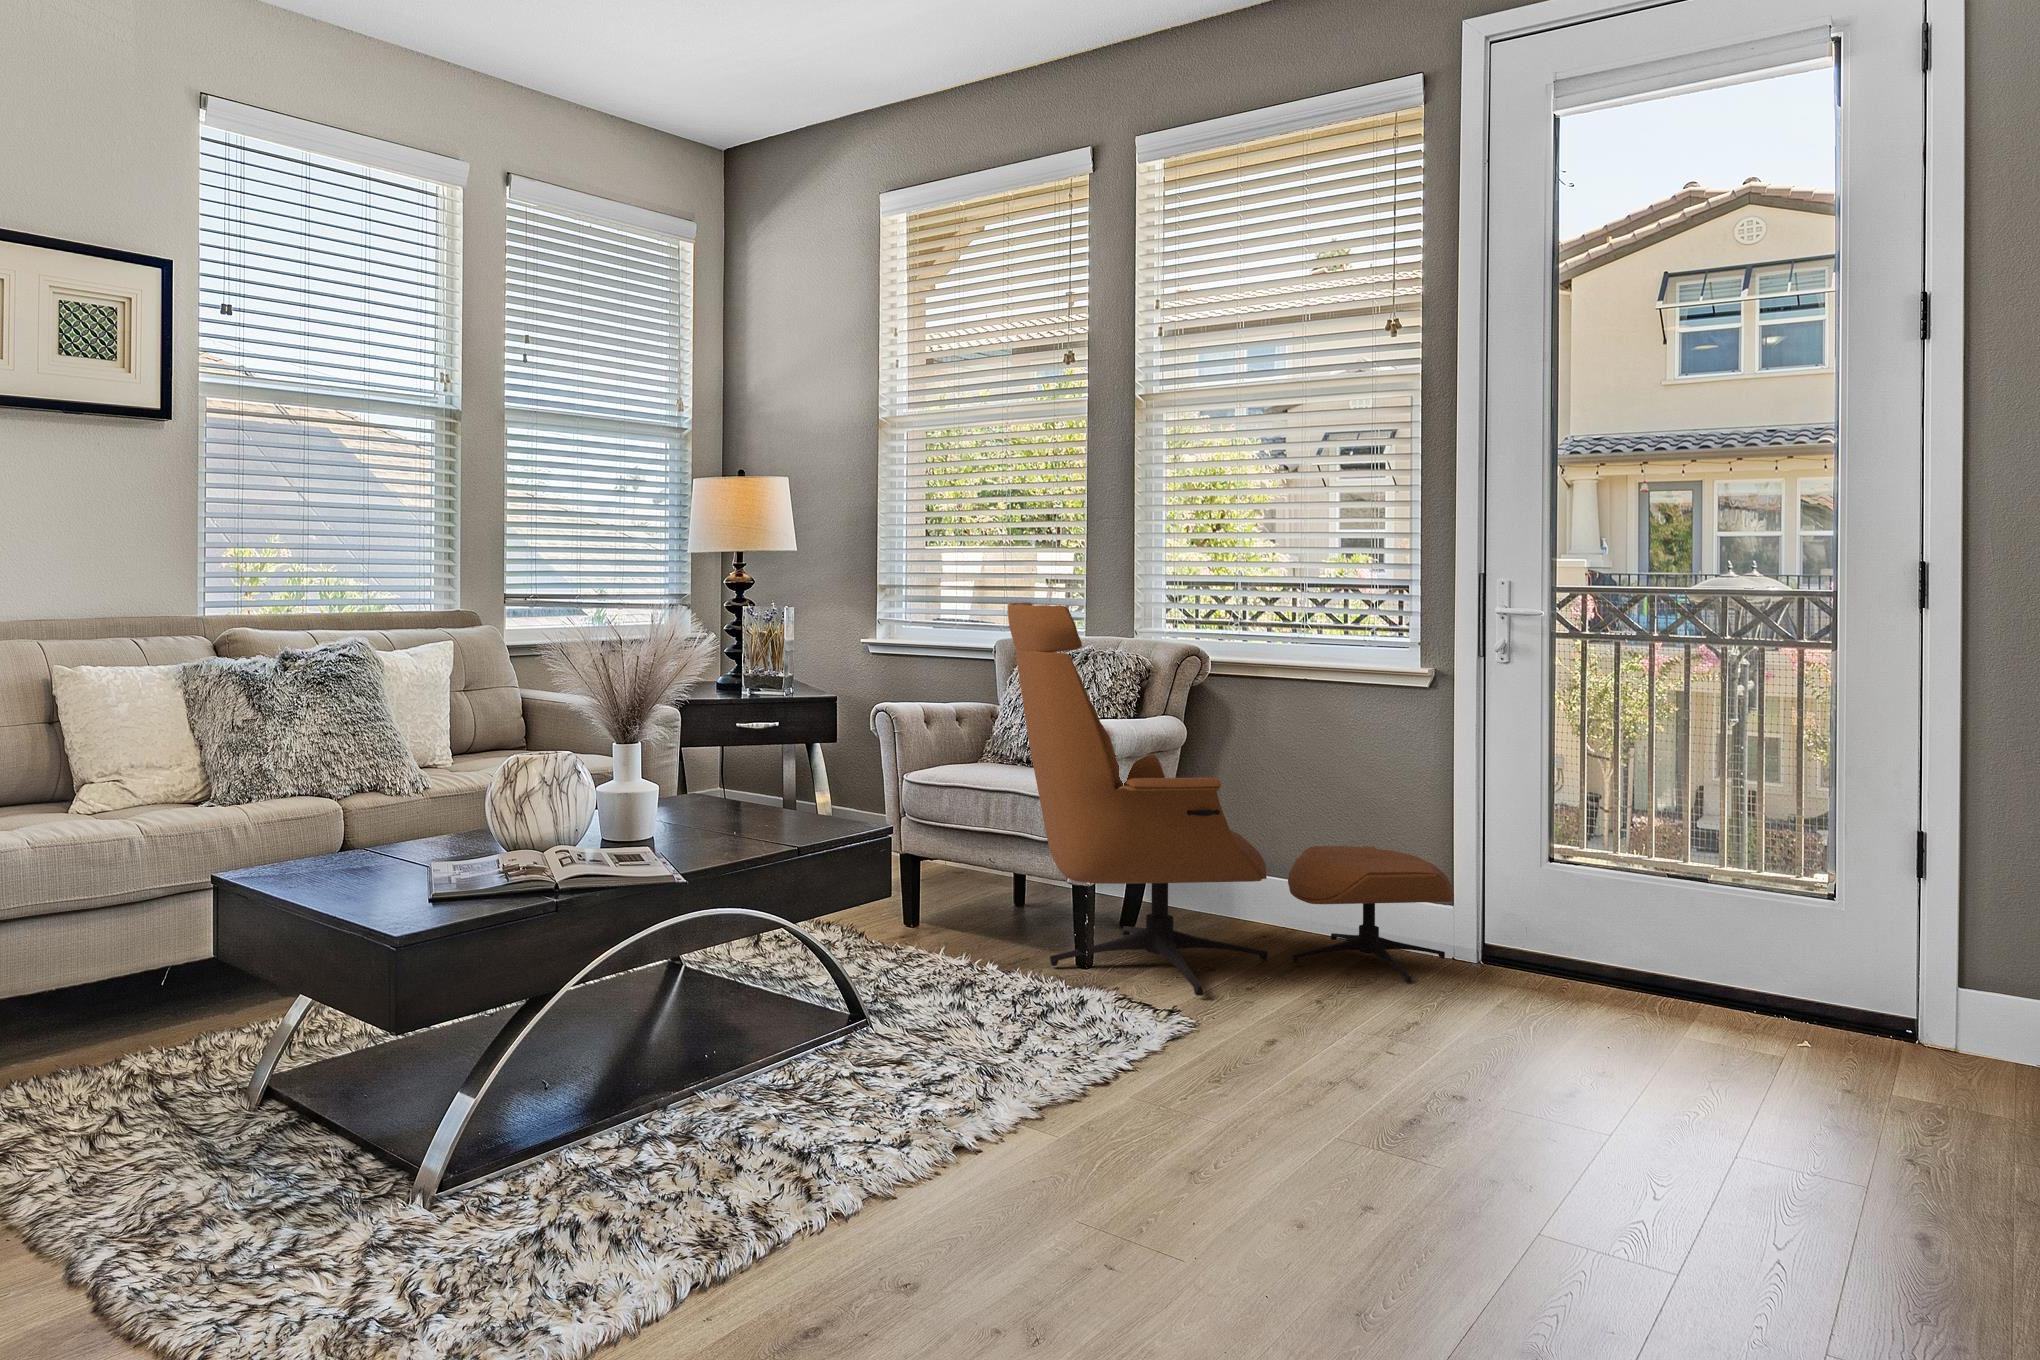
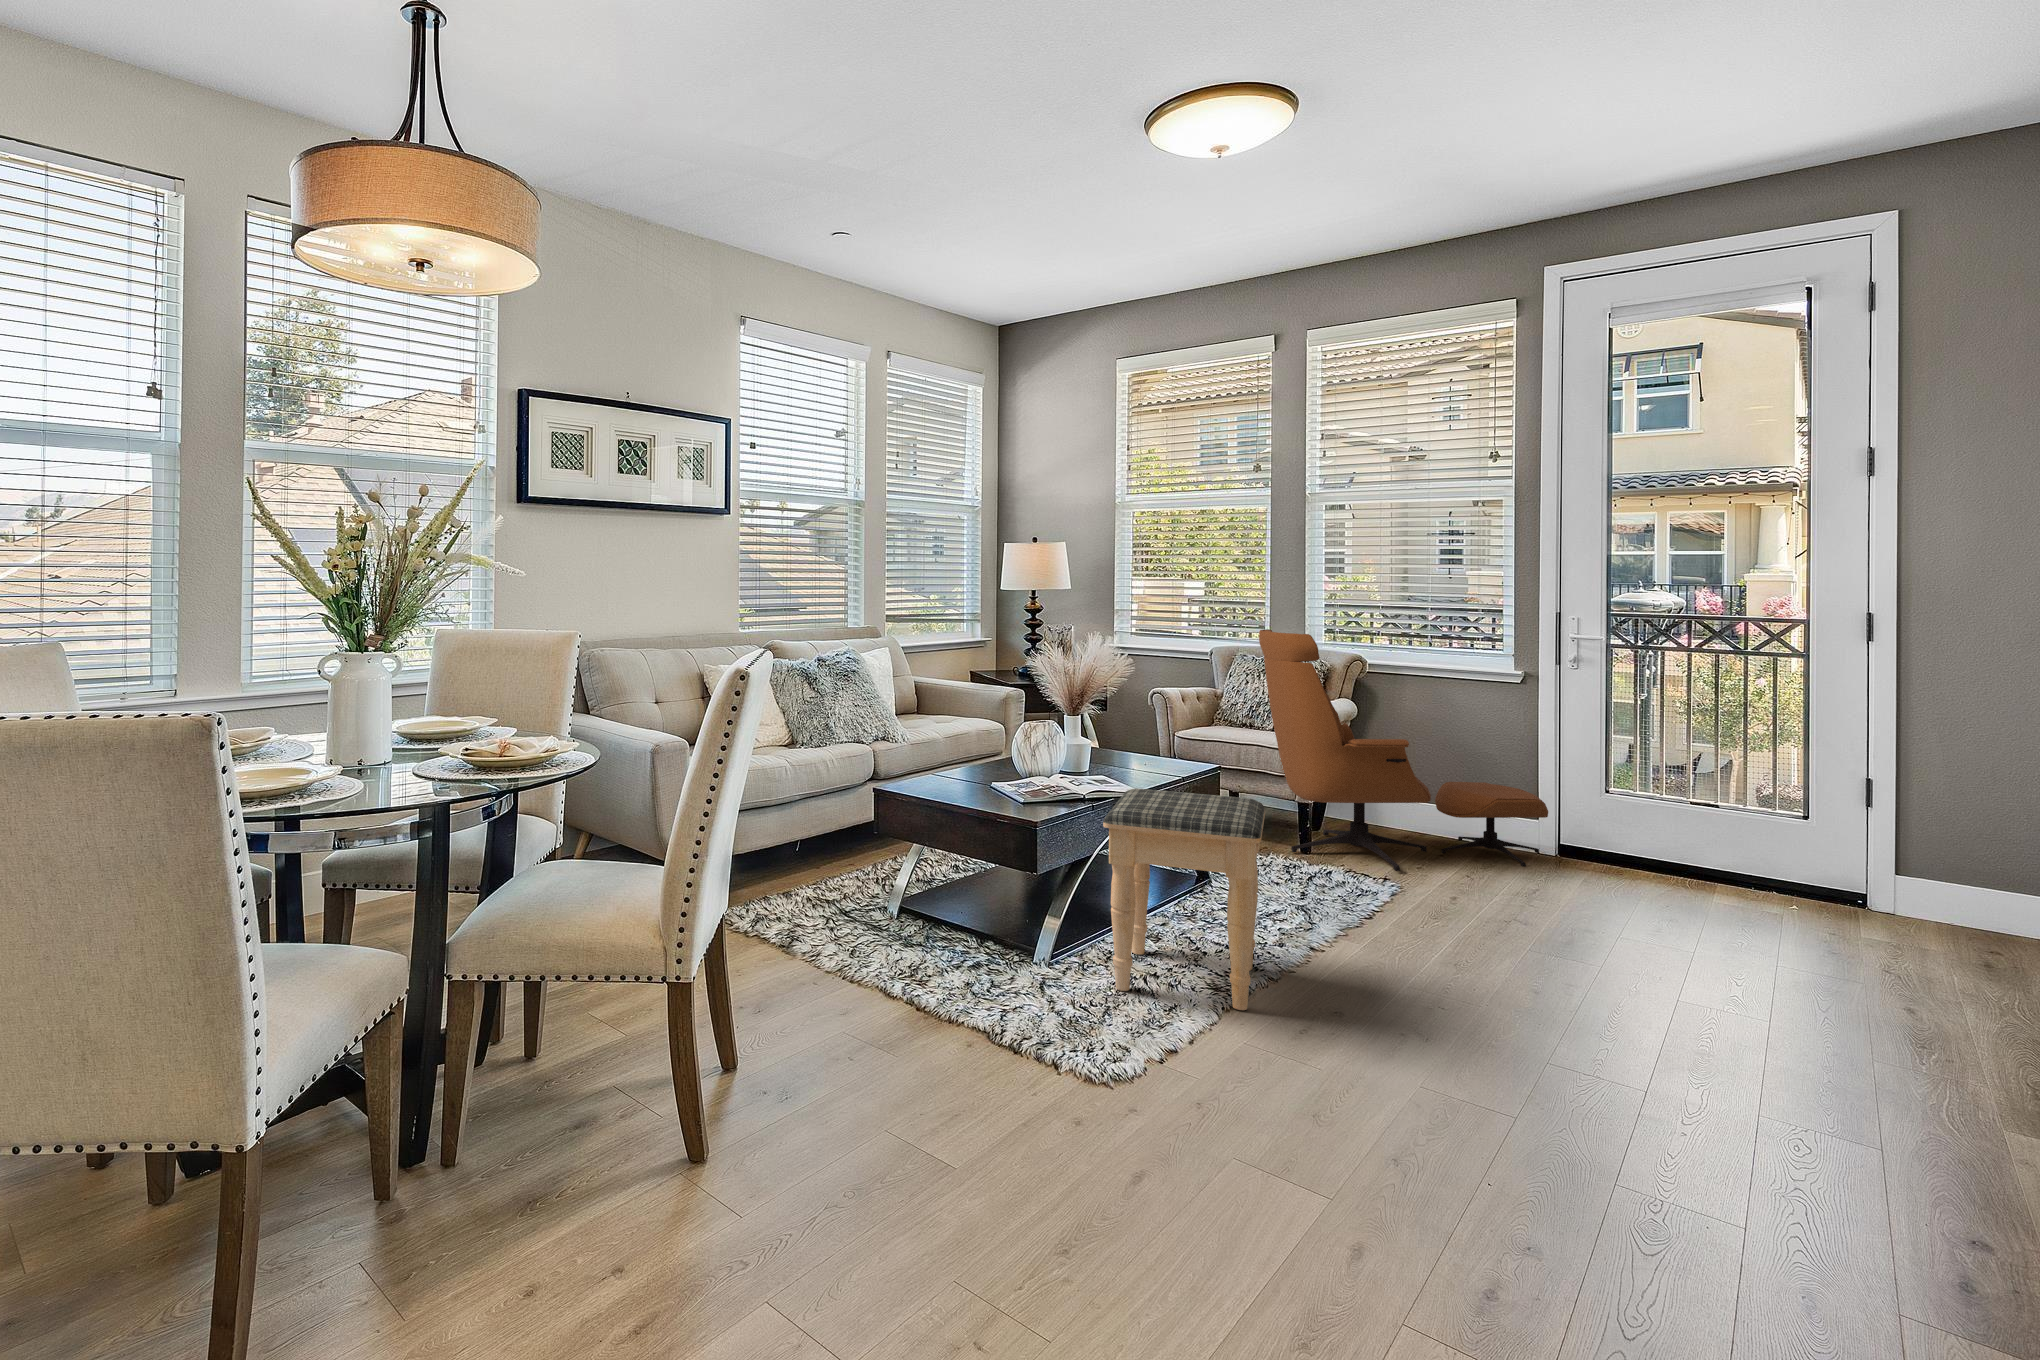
footstool: none [501,868,848,1291] -> present [1103,788,1265,1010]

